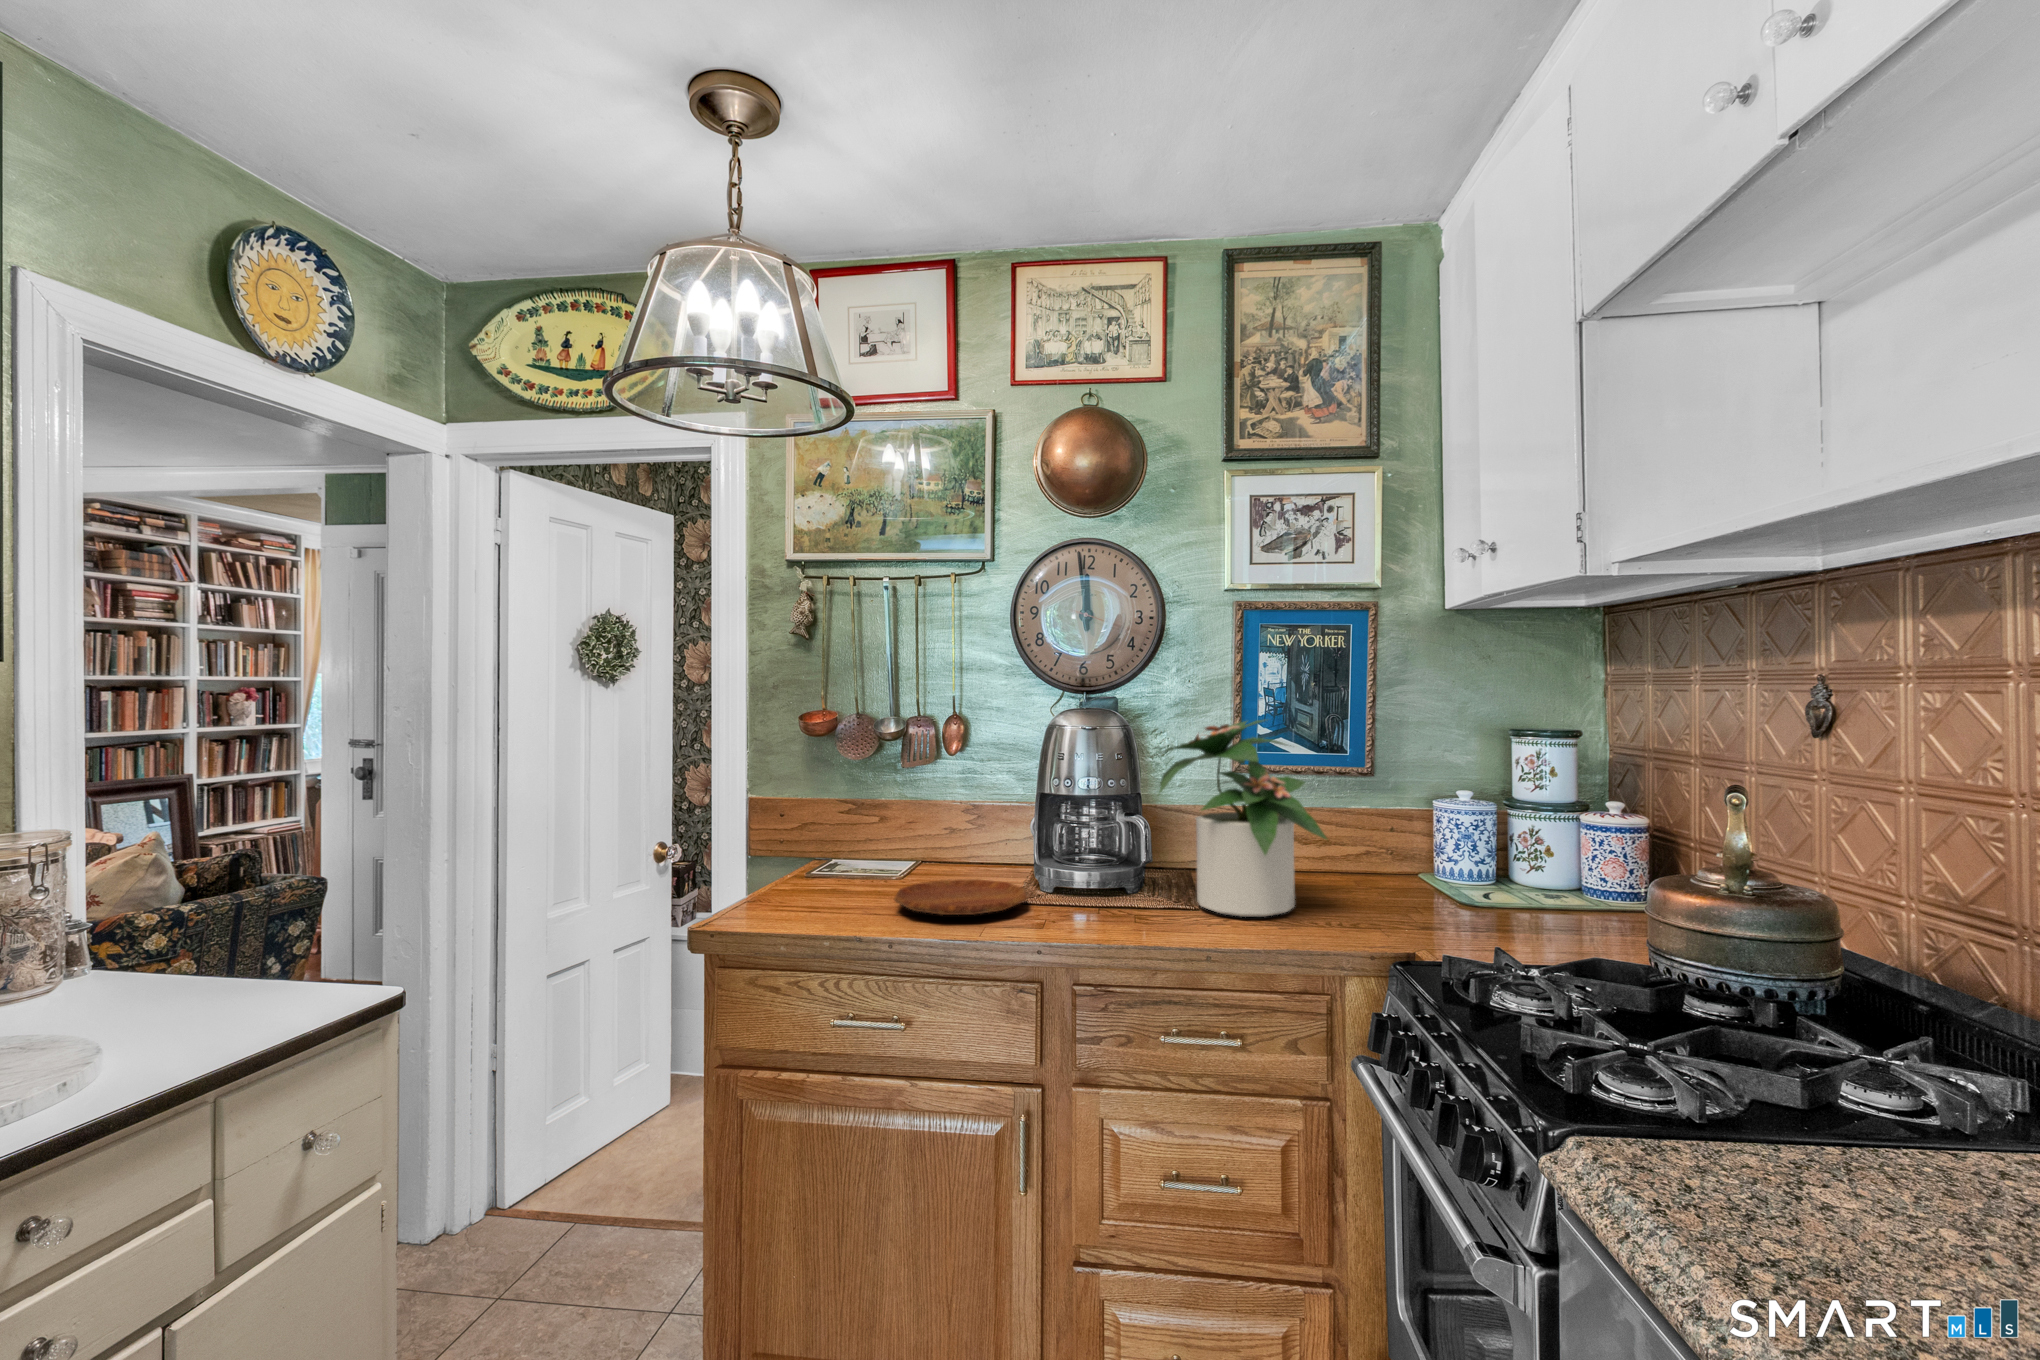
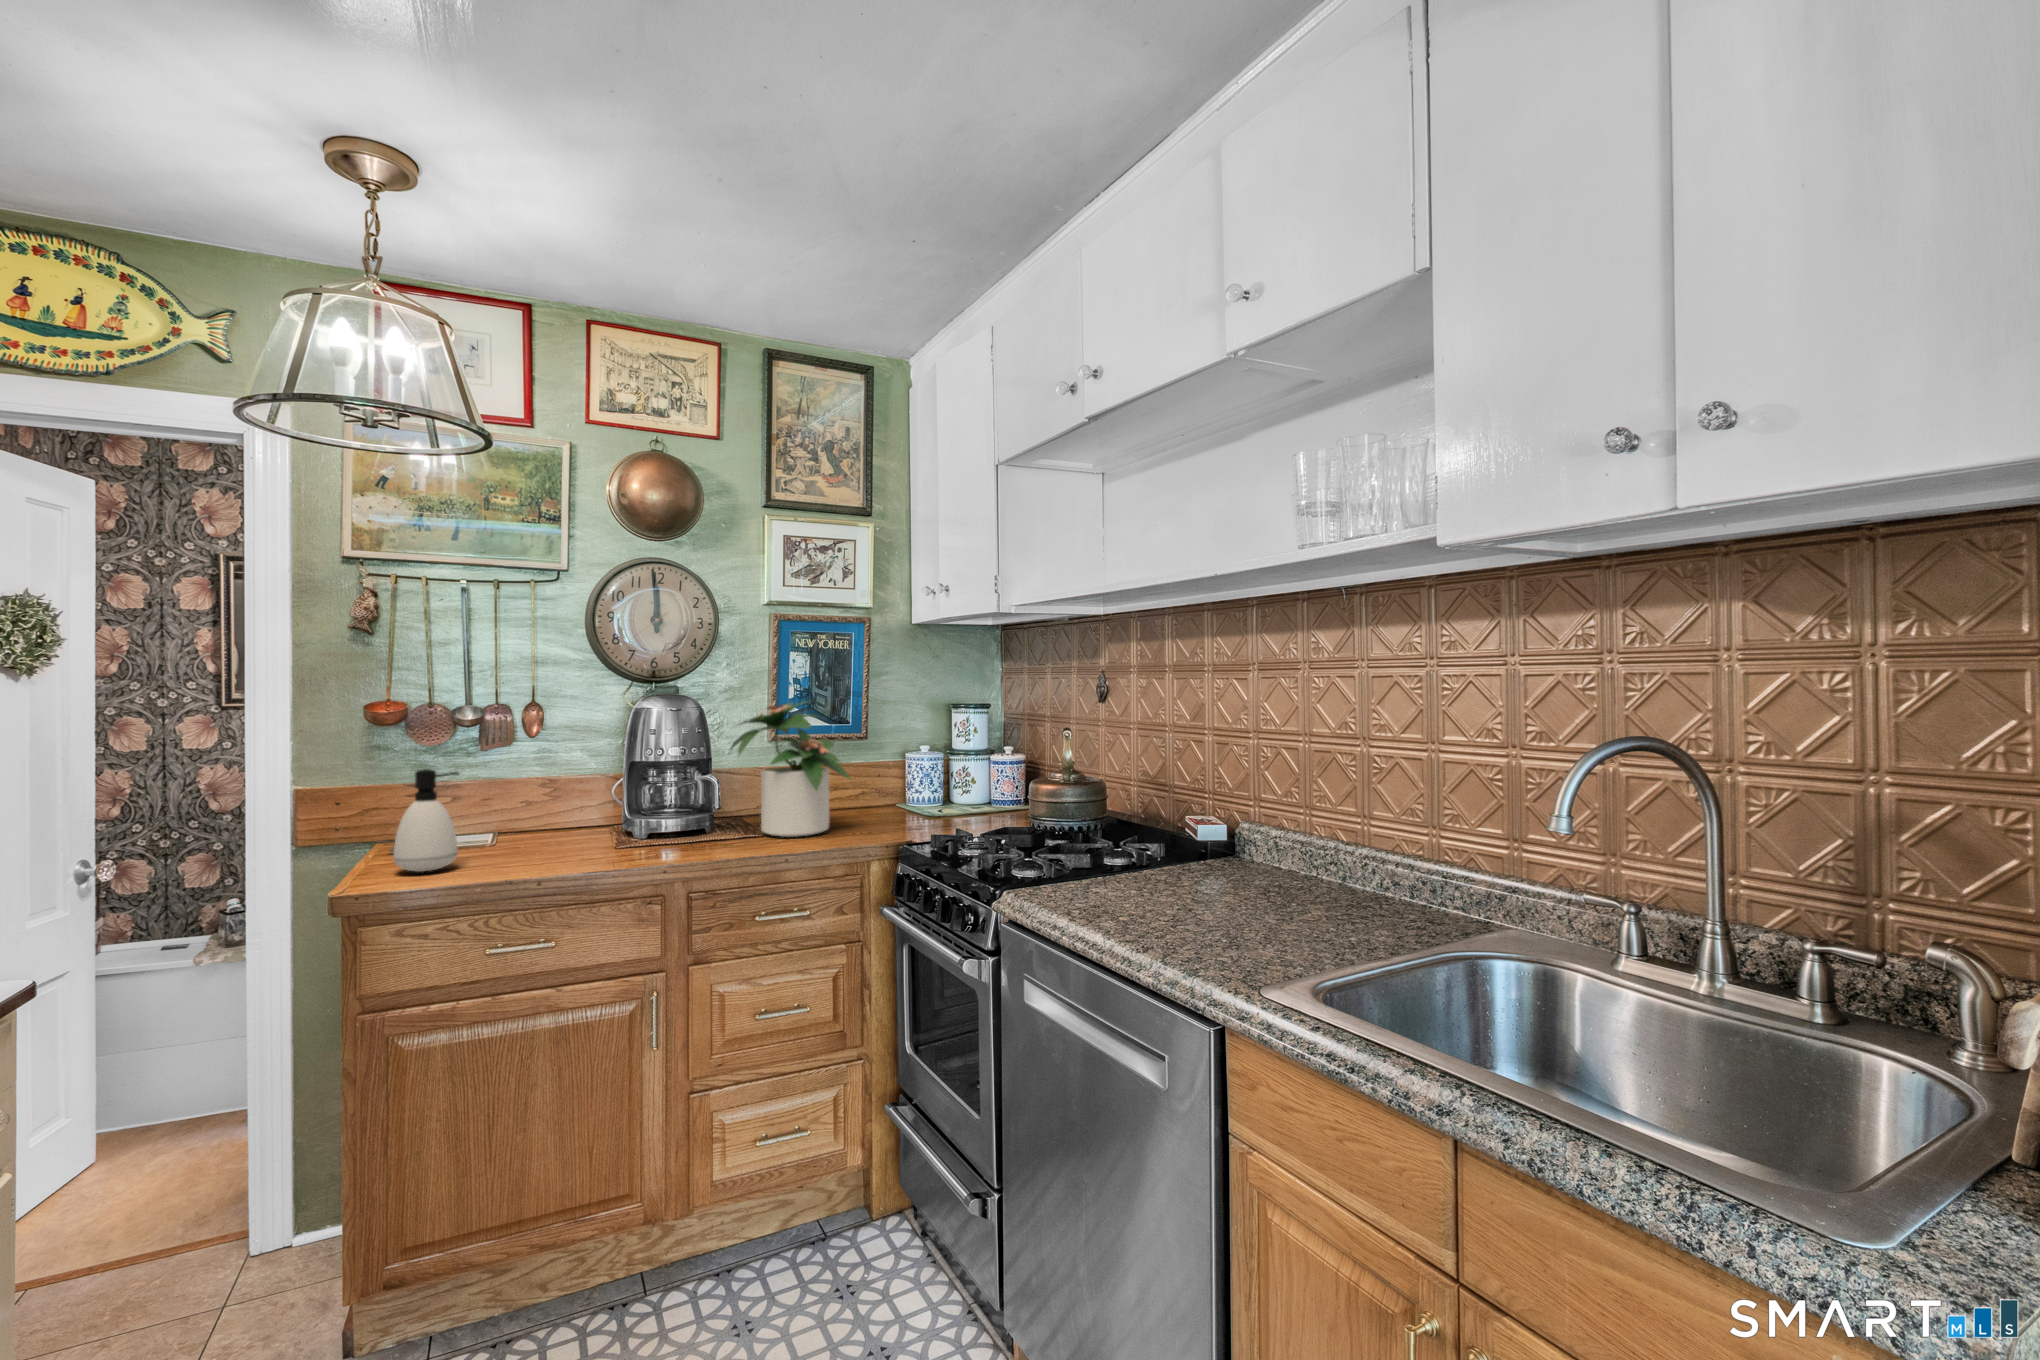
soap dispenser: none [771,792,837,910] -> present [393,769,460,872]
tray: present [894,879,1027,915] -> none [516,834,635,858]

